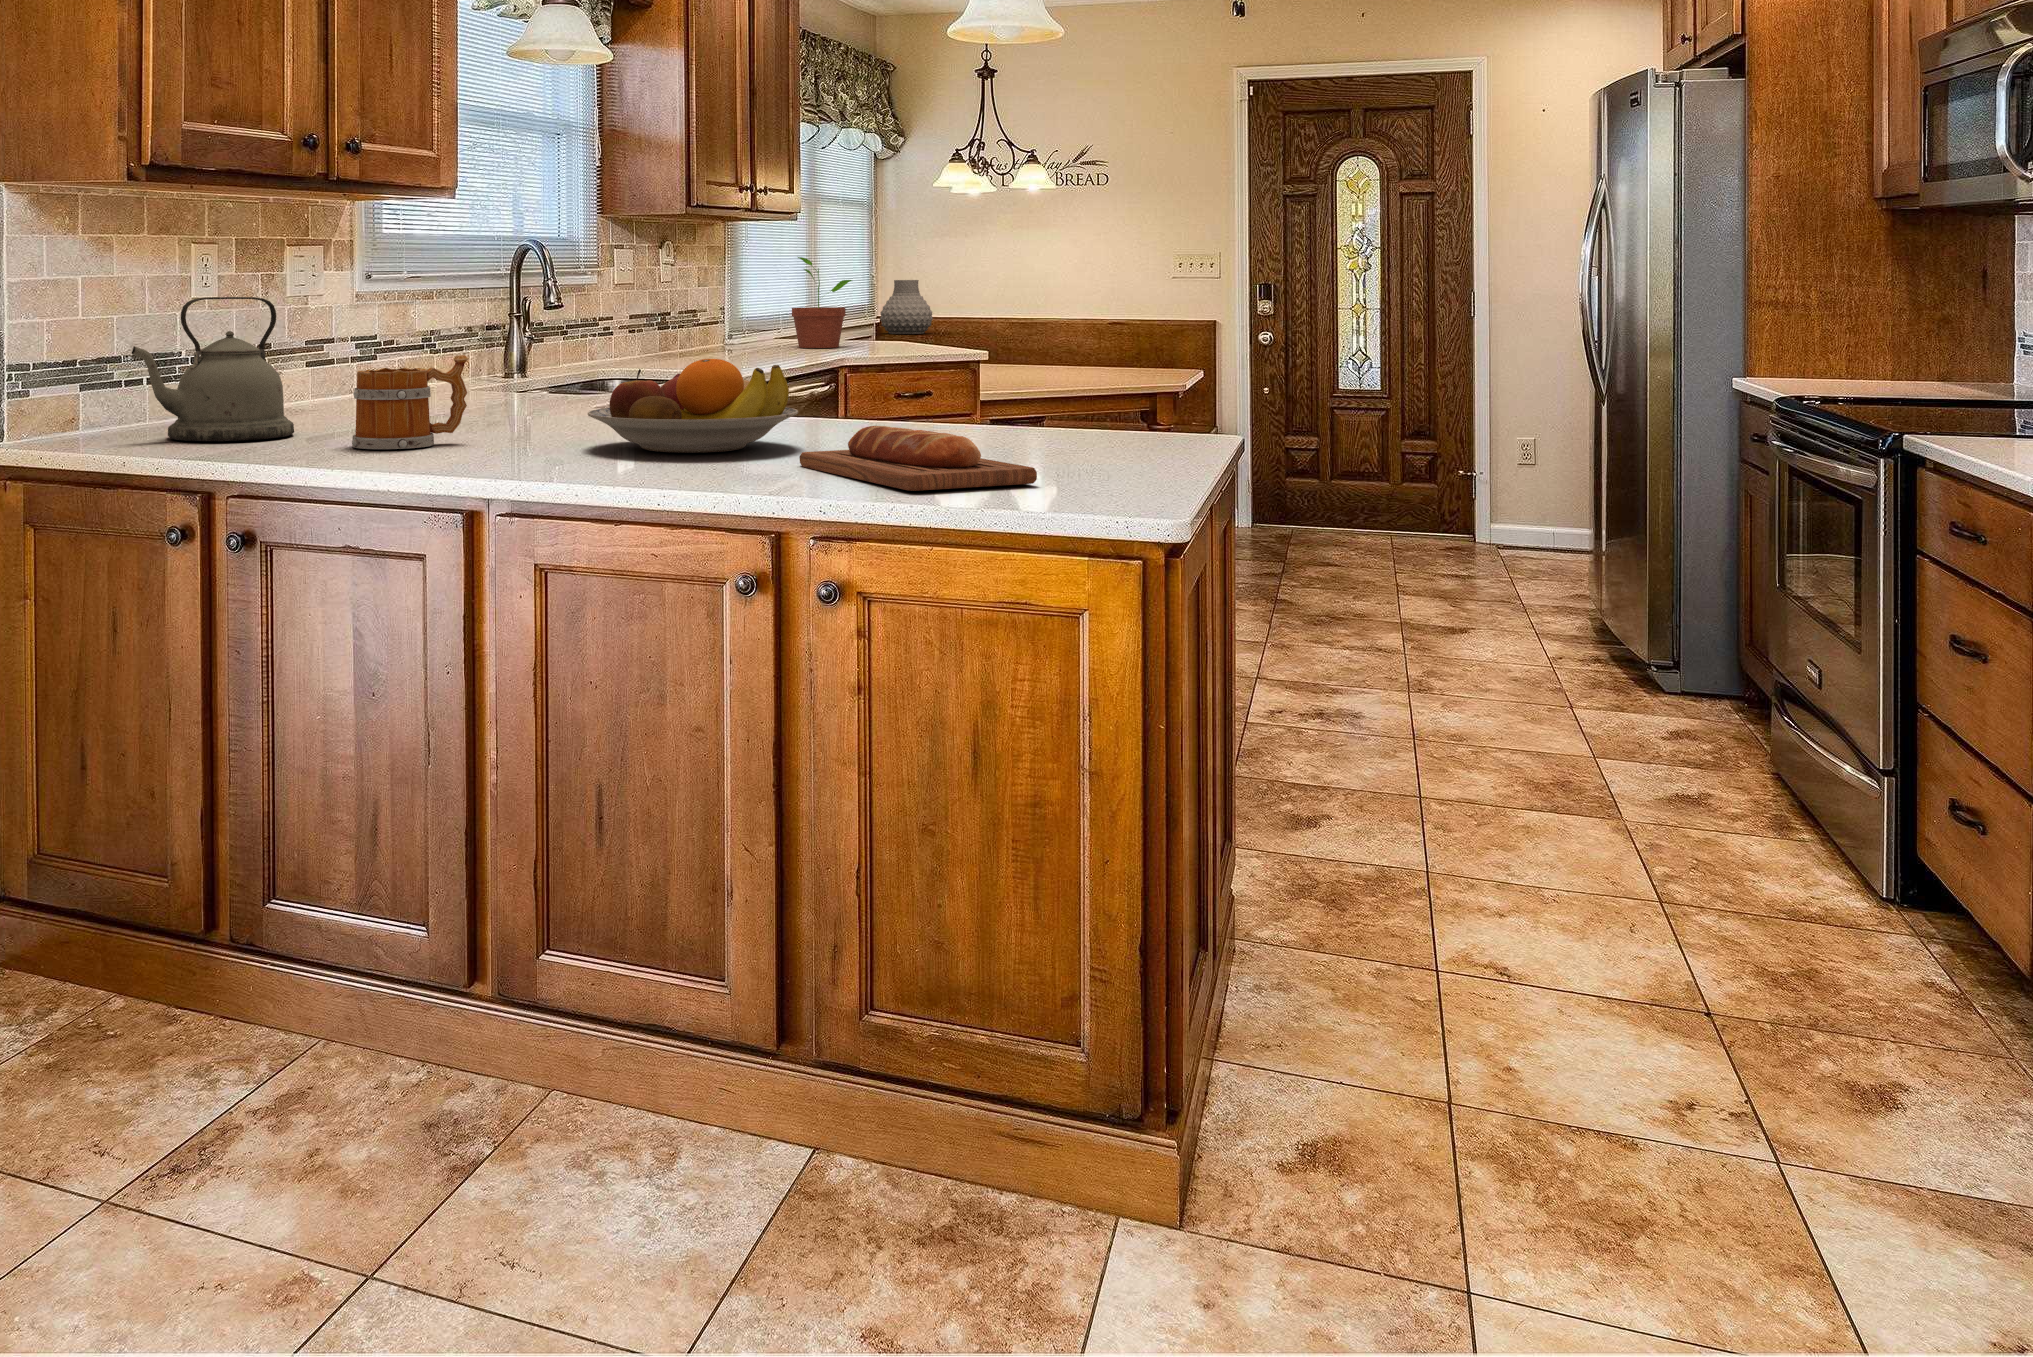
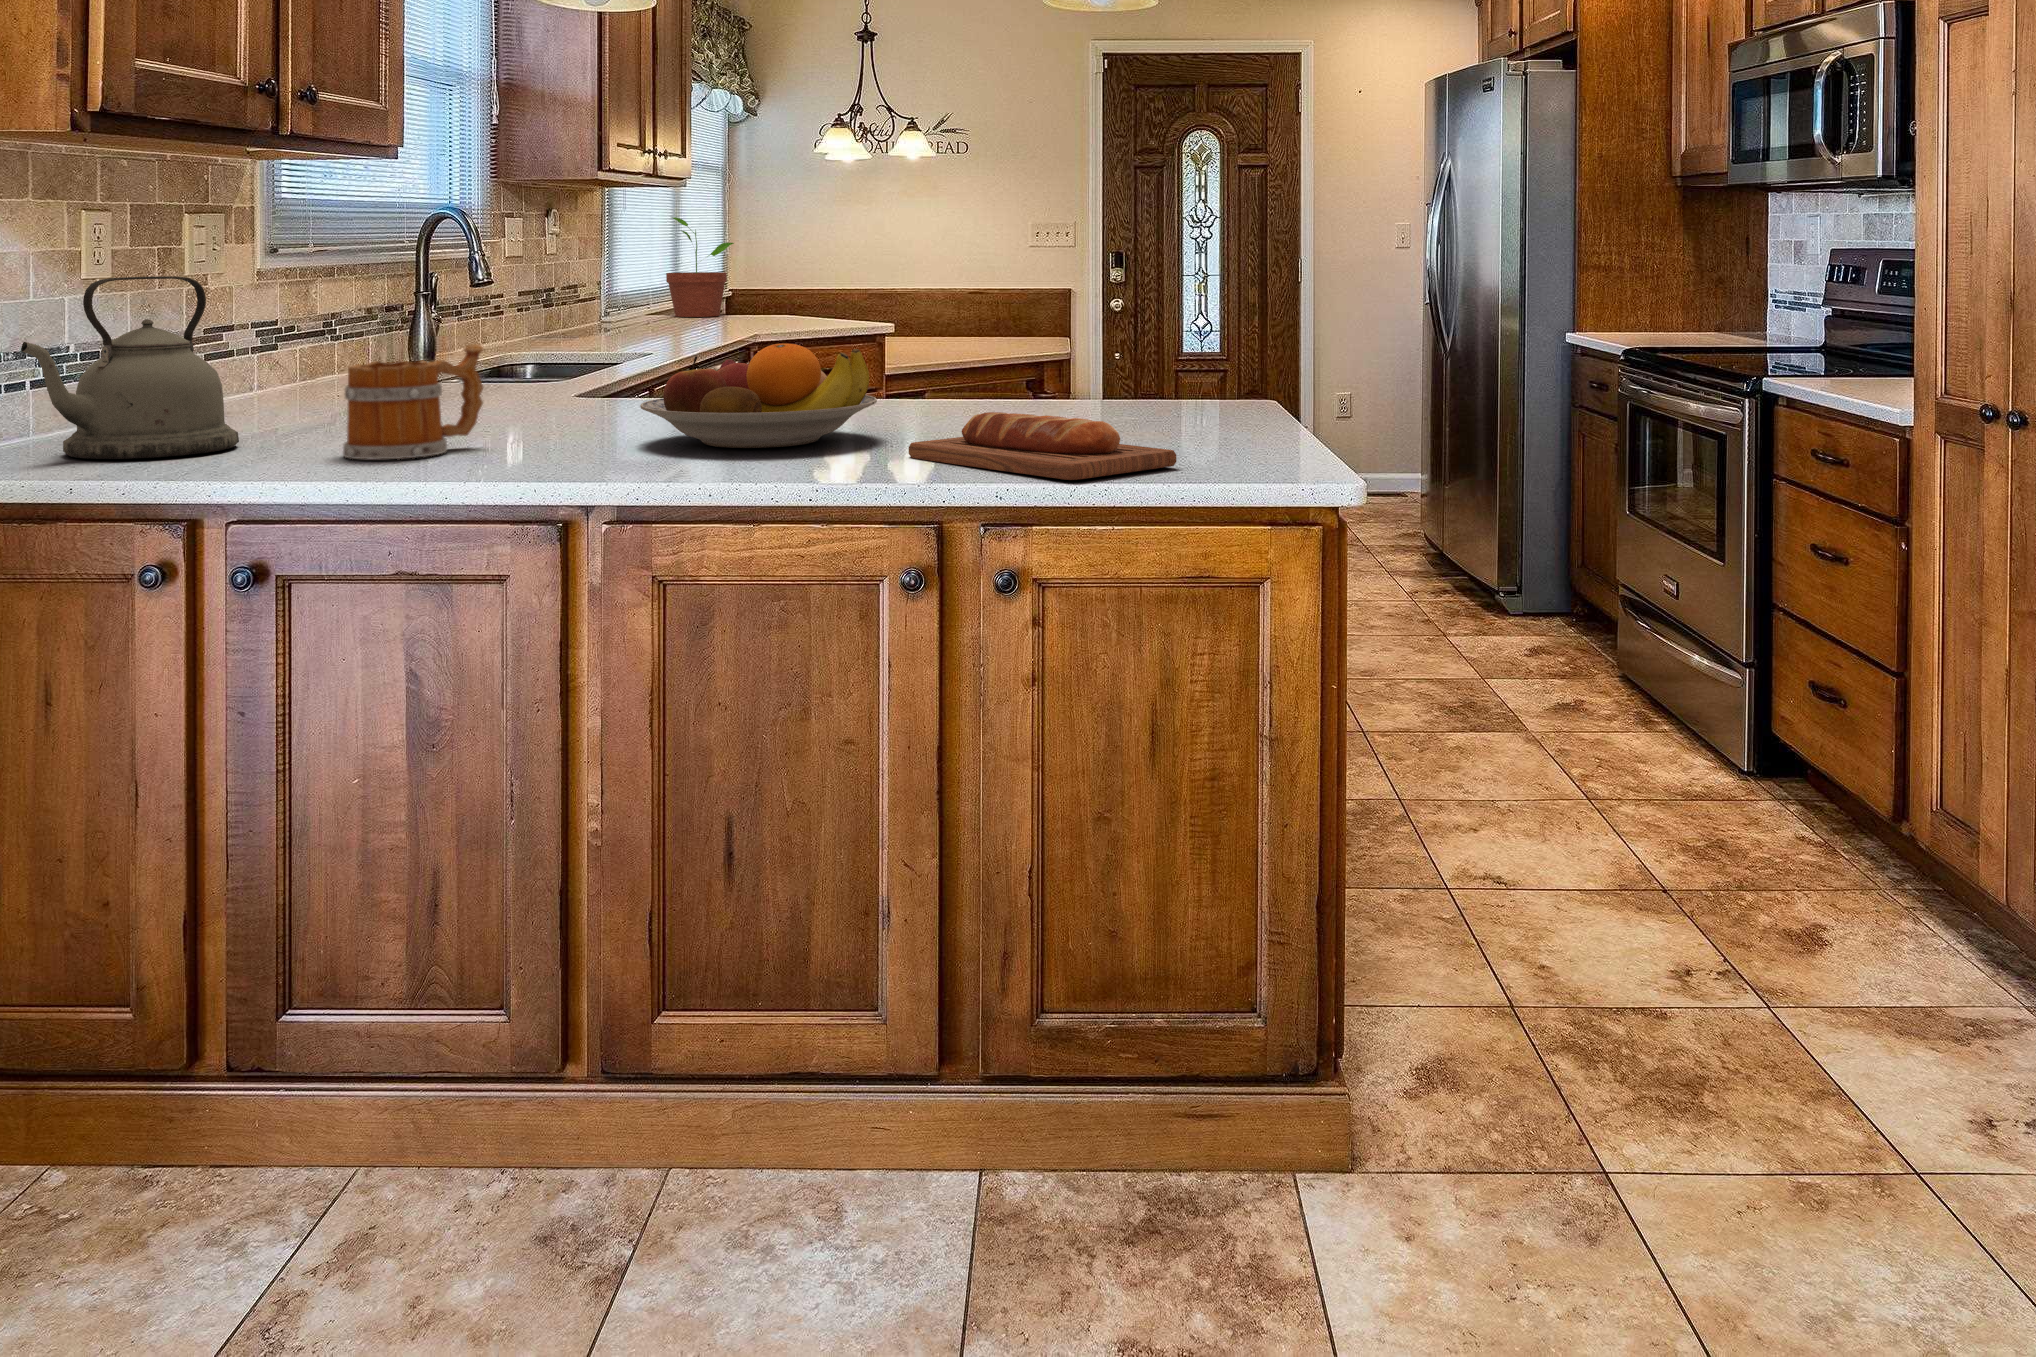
vase: present [880,280,933,334] -> none [737,241,795,299]

